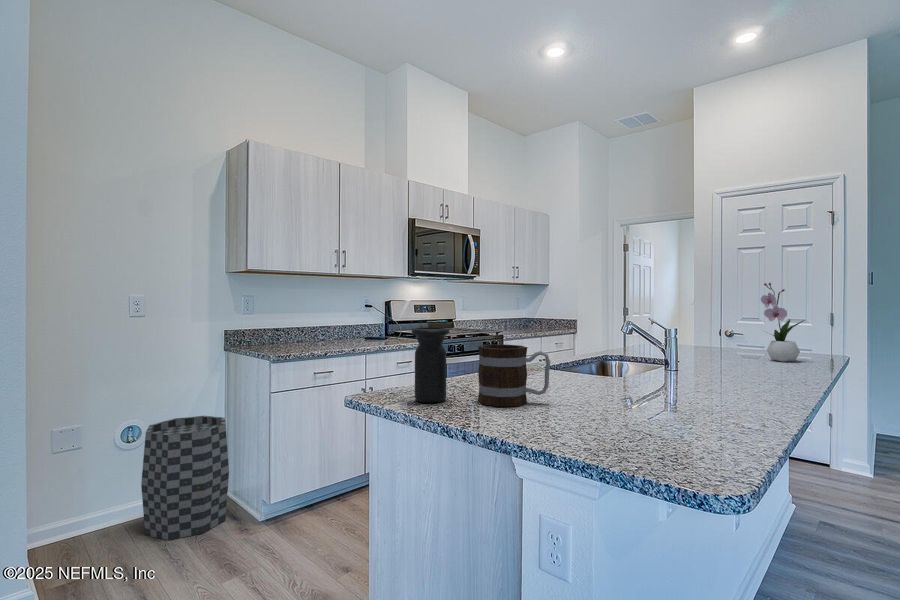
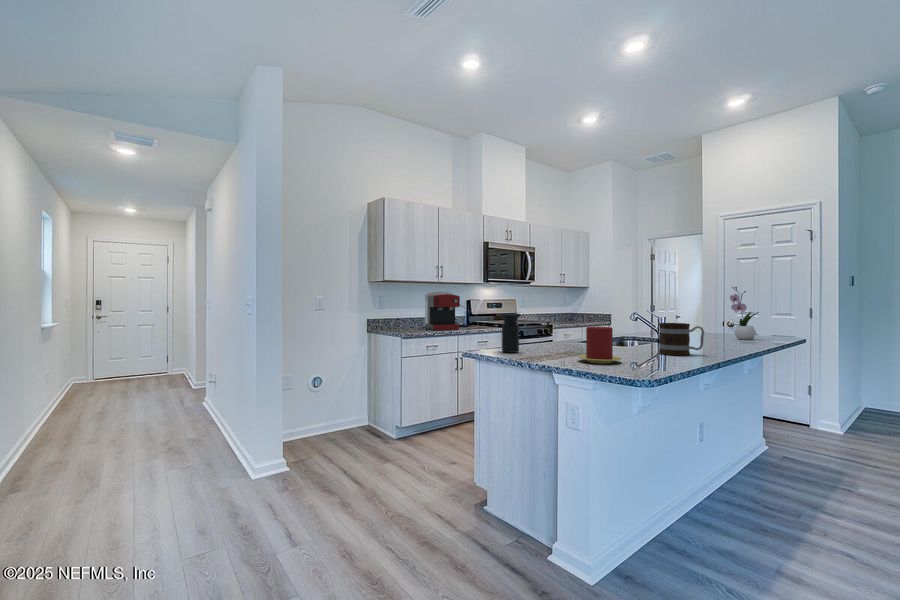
coffee maker: none [318,288,369,347] -> present [425,291,460,330]
mug: present [478,345,550,407] -> present [659,323,704,356]
candle: none [559,357,647,436] -> present [578,326,622,363]
trash can: present [141,416,229,540] -> none [327,373,376,444]

